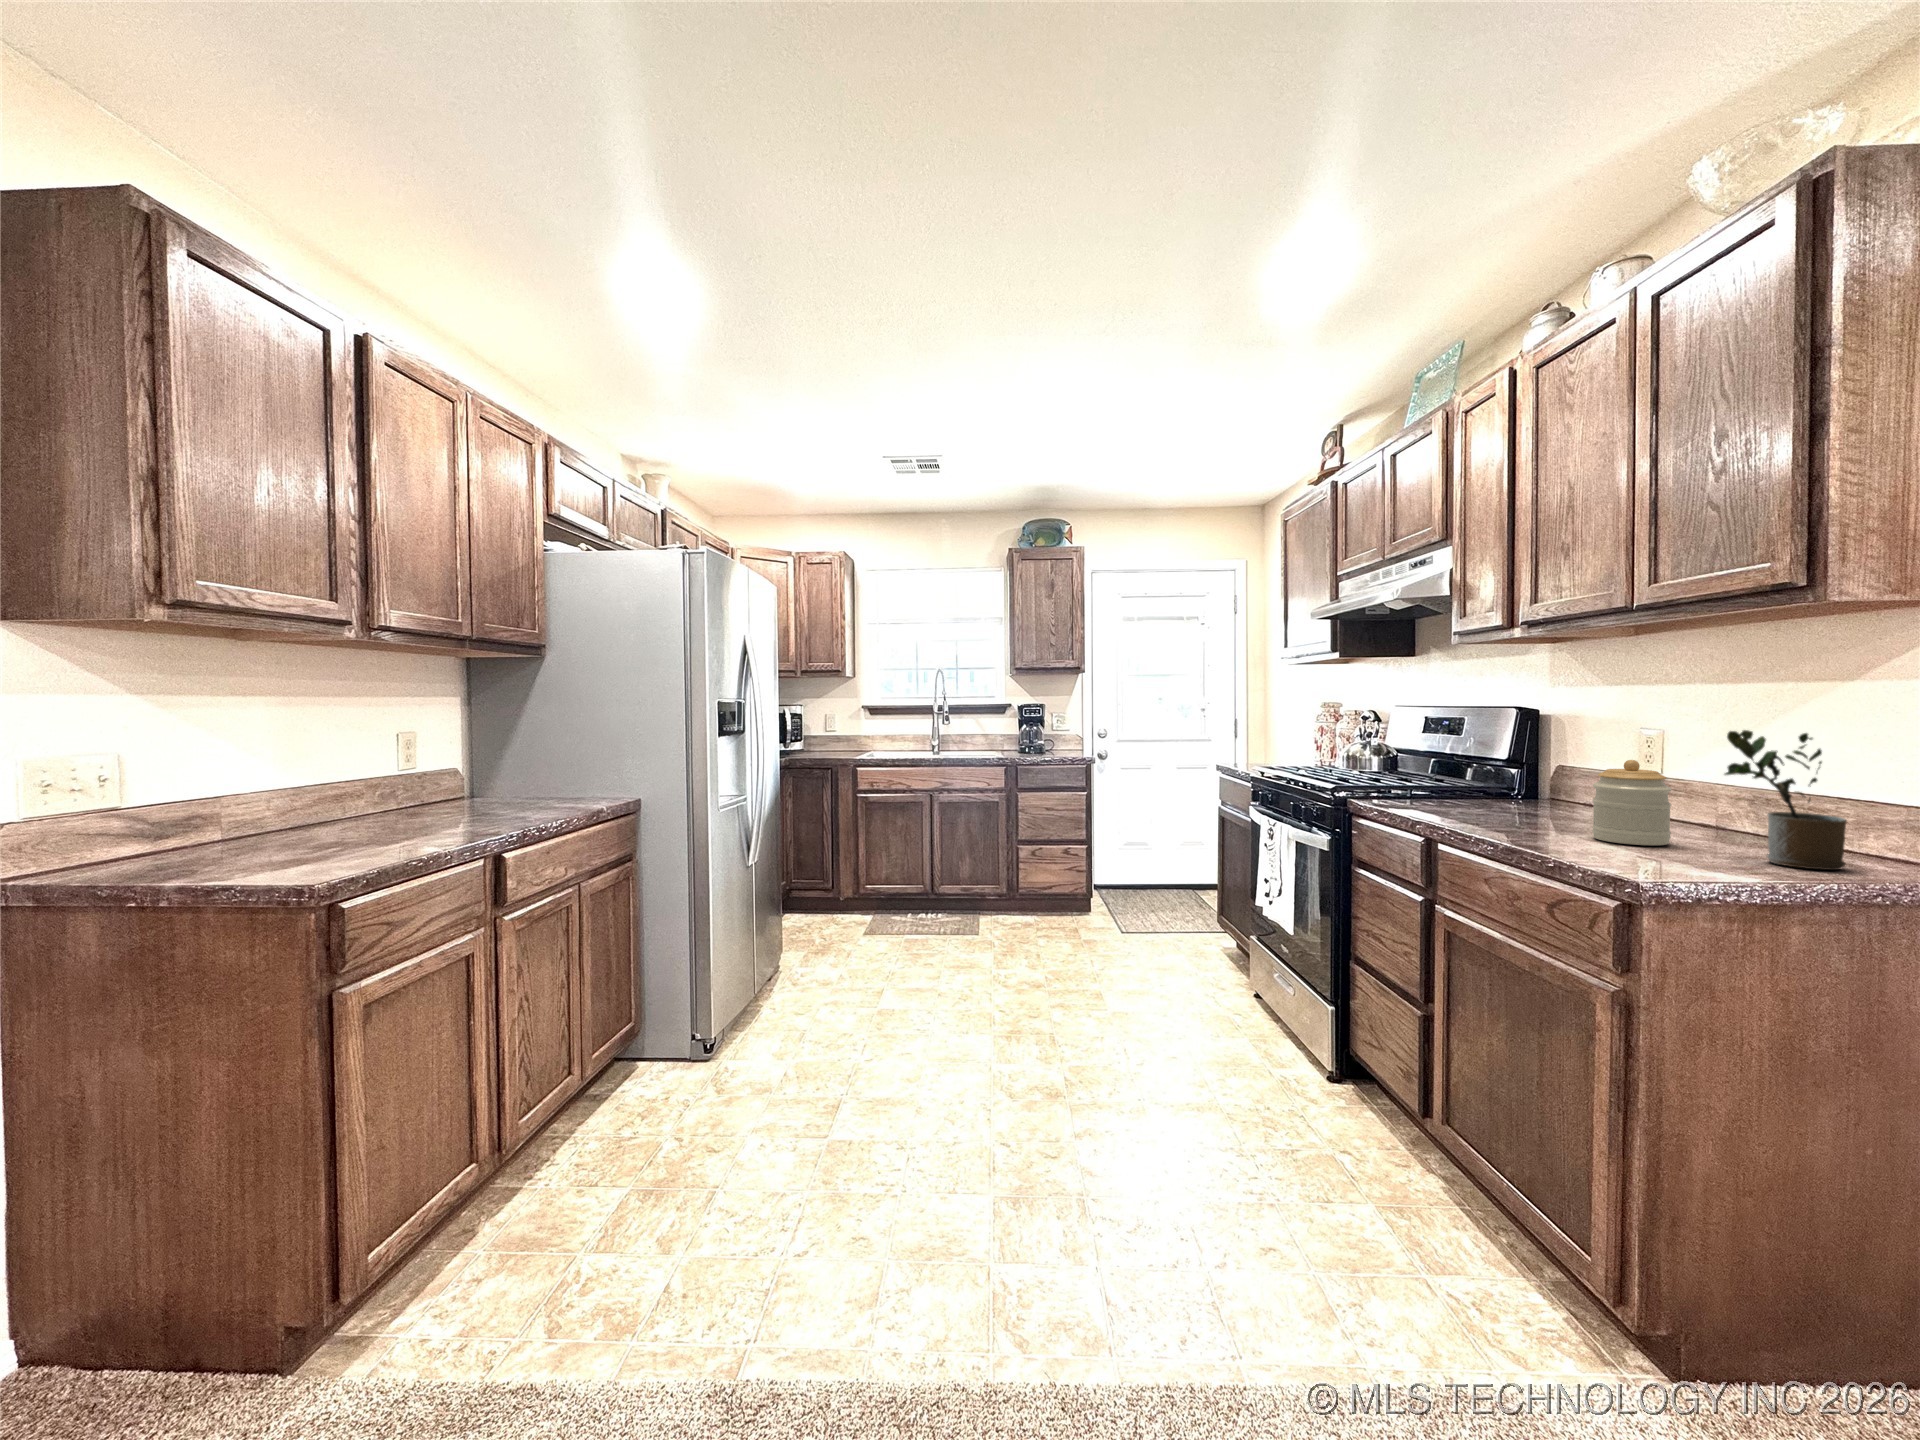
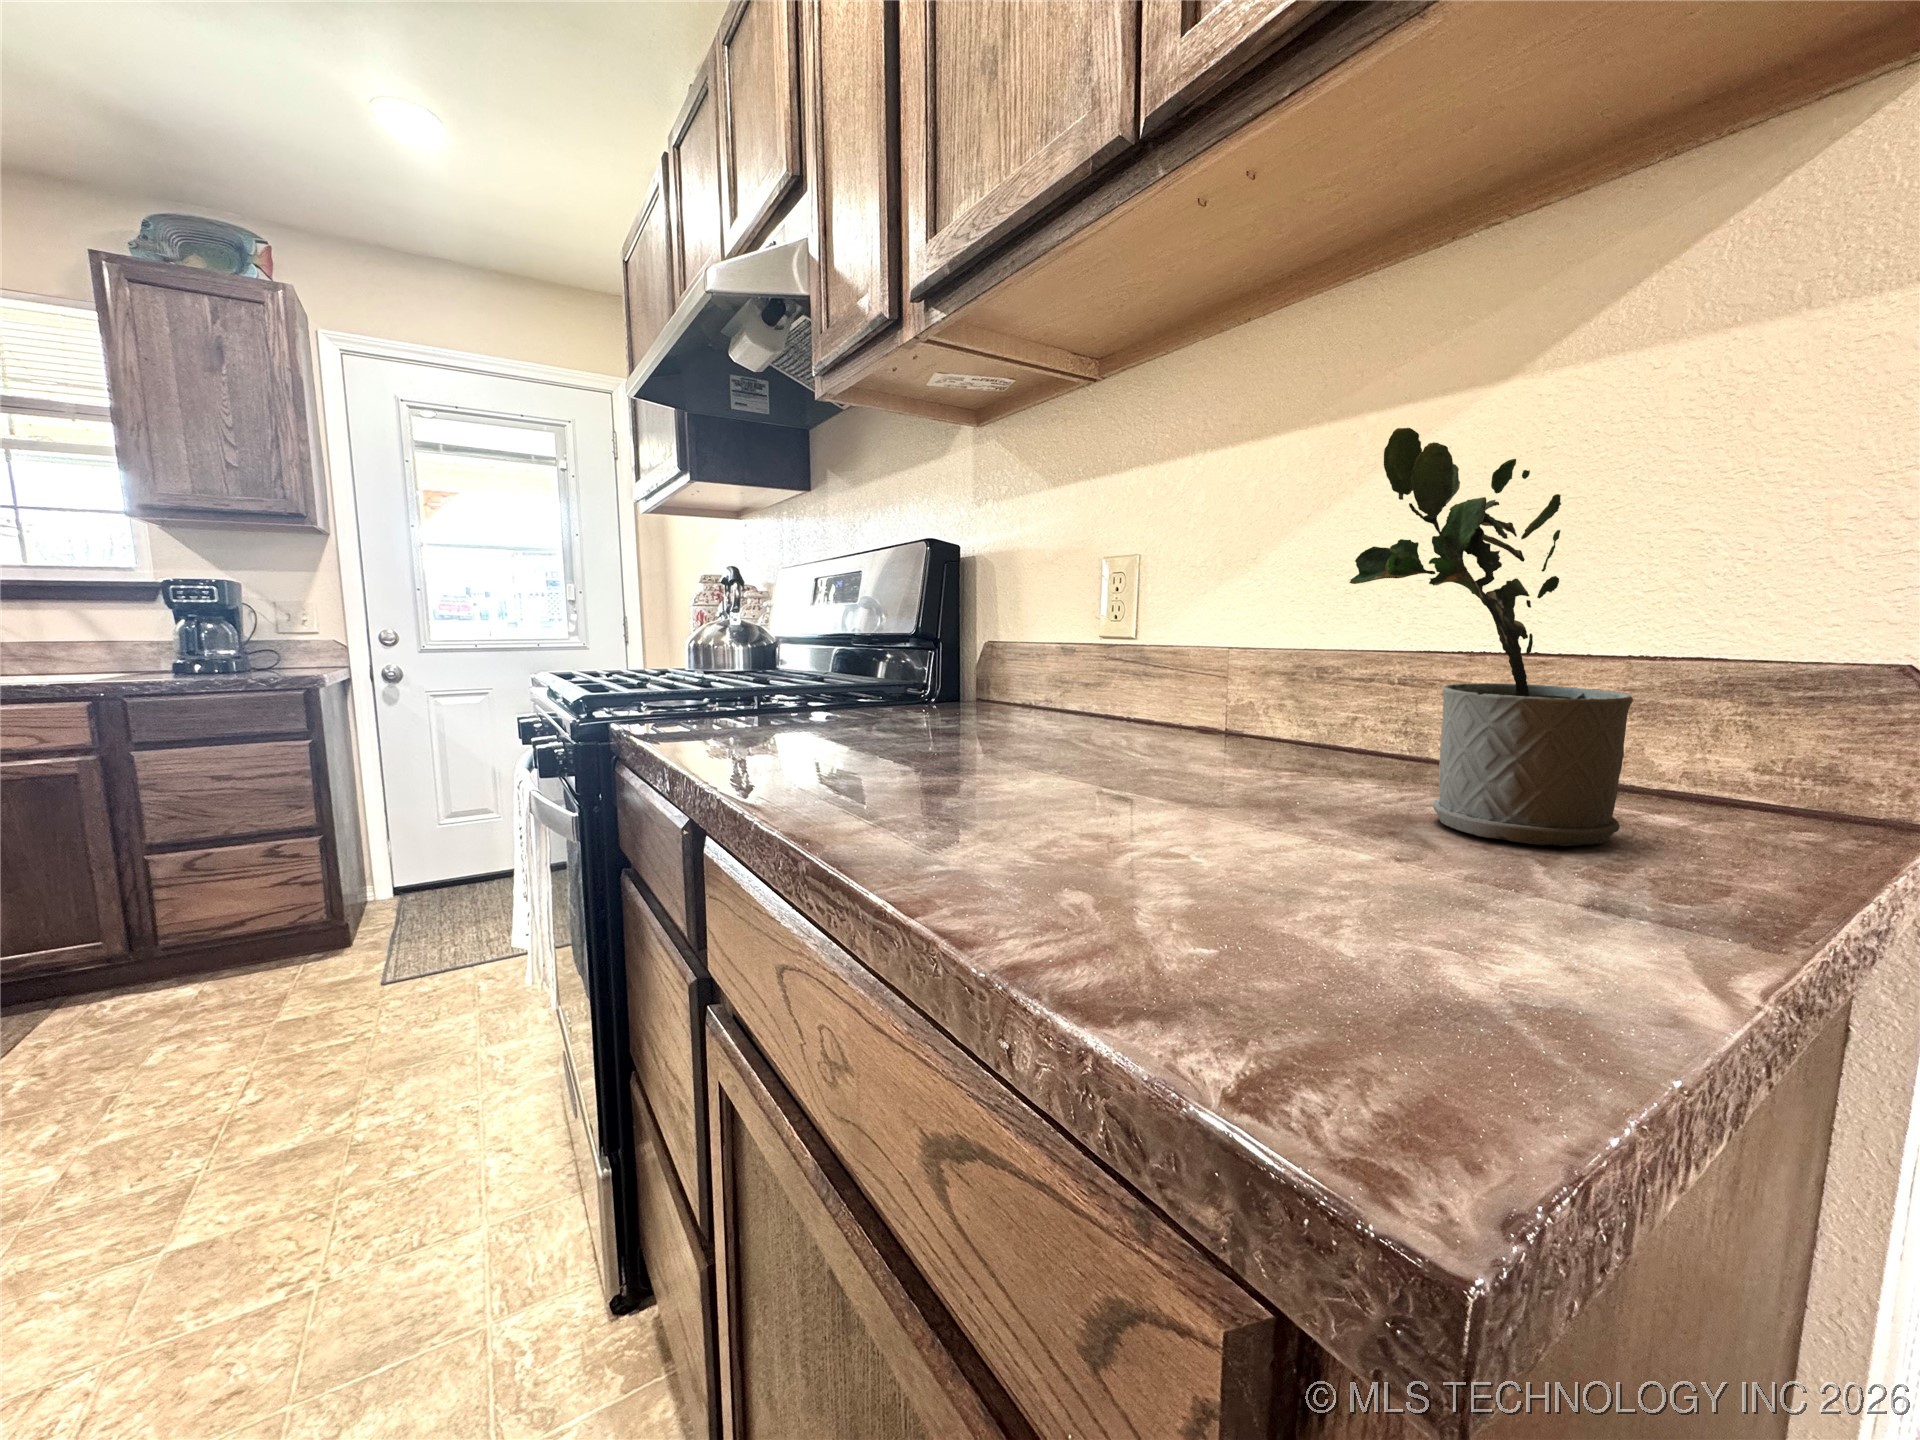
jar: present [1592,760,1672,846] -> none [1044,568,1211,801]

